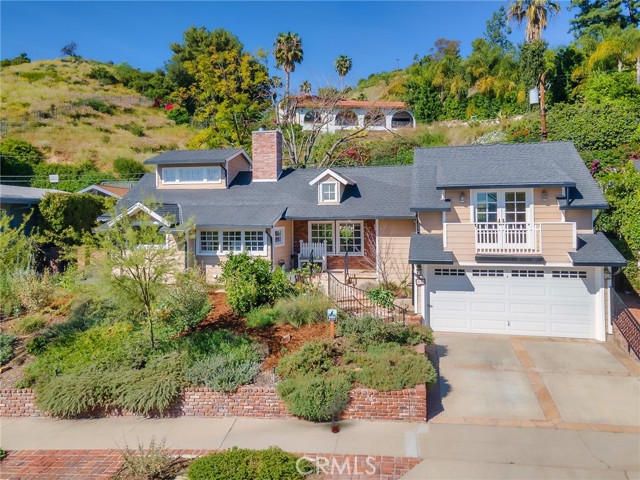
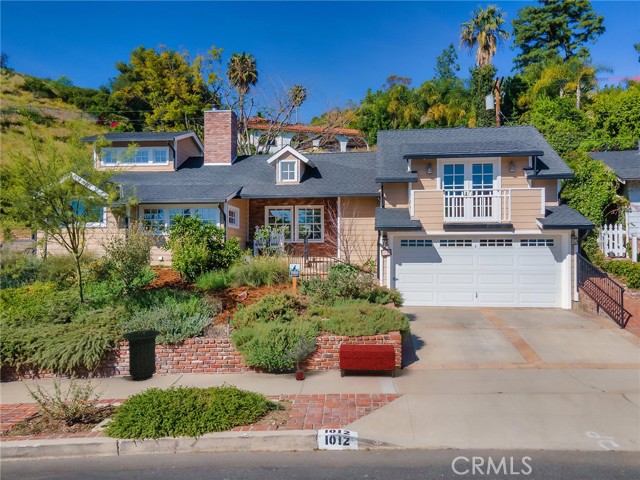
trash can: none [187,381,218,426] -> present [122,330,161,381]
bench: none [369,398,419,434] -> present [339,344,396,378]

